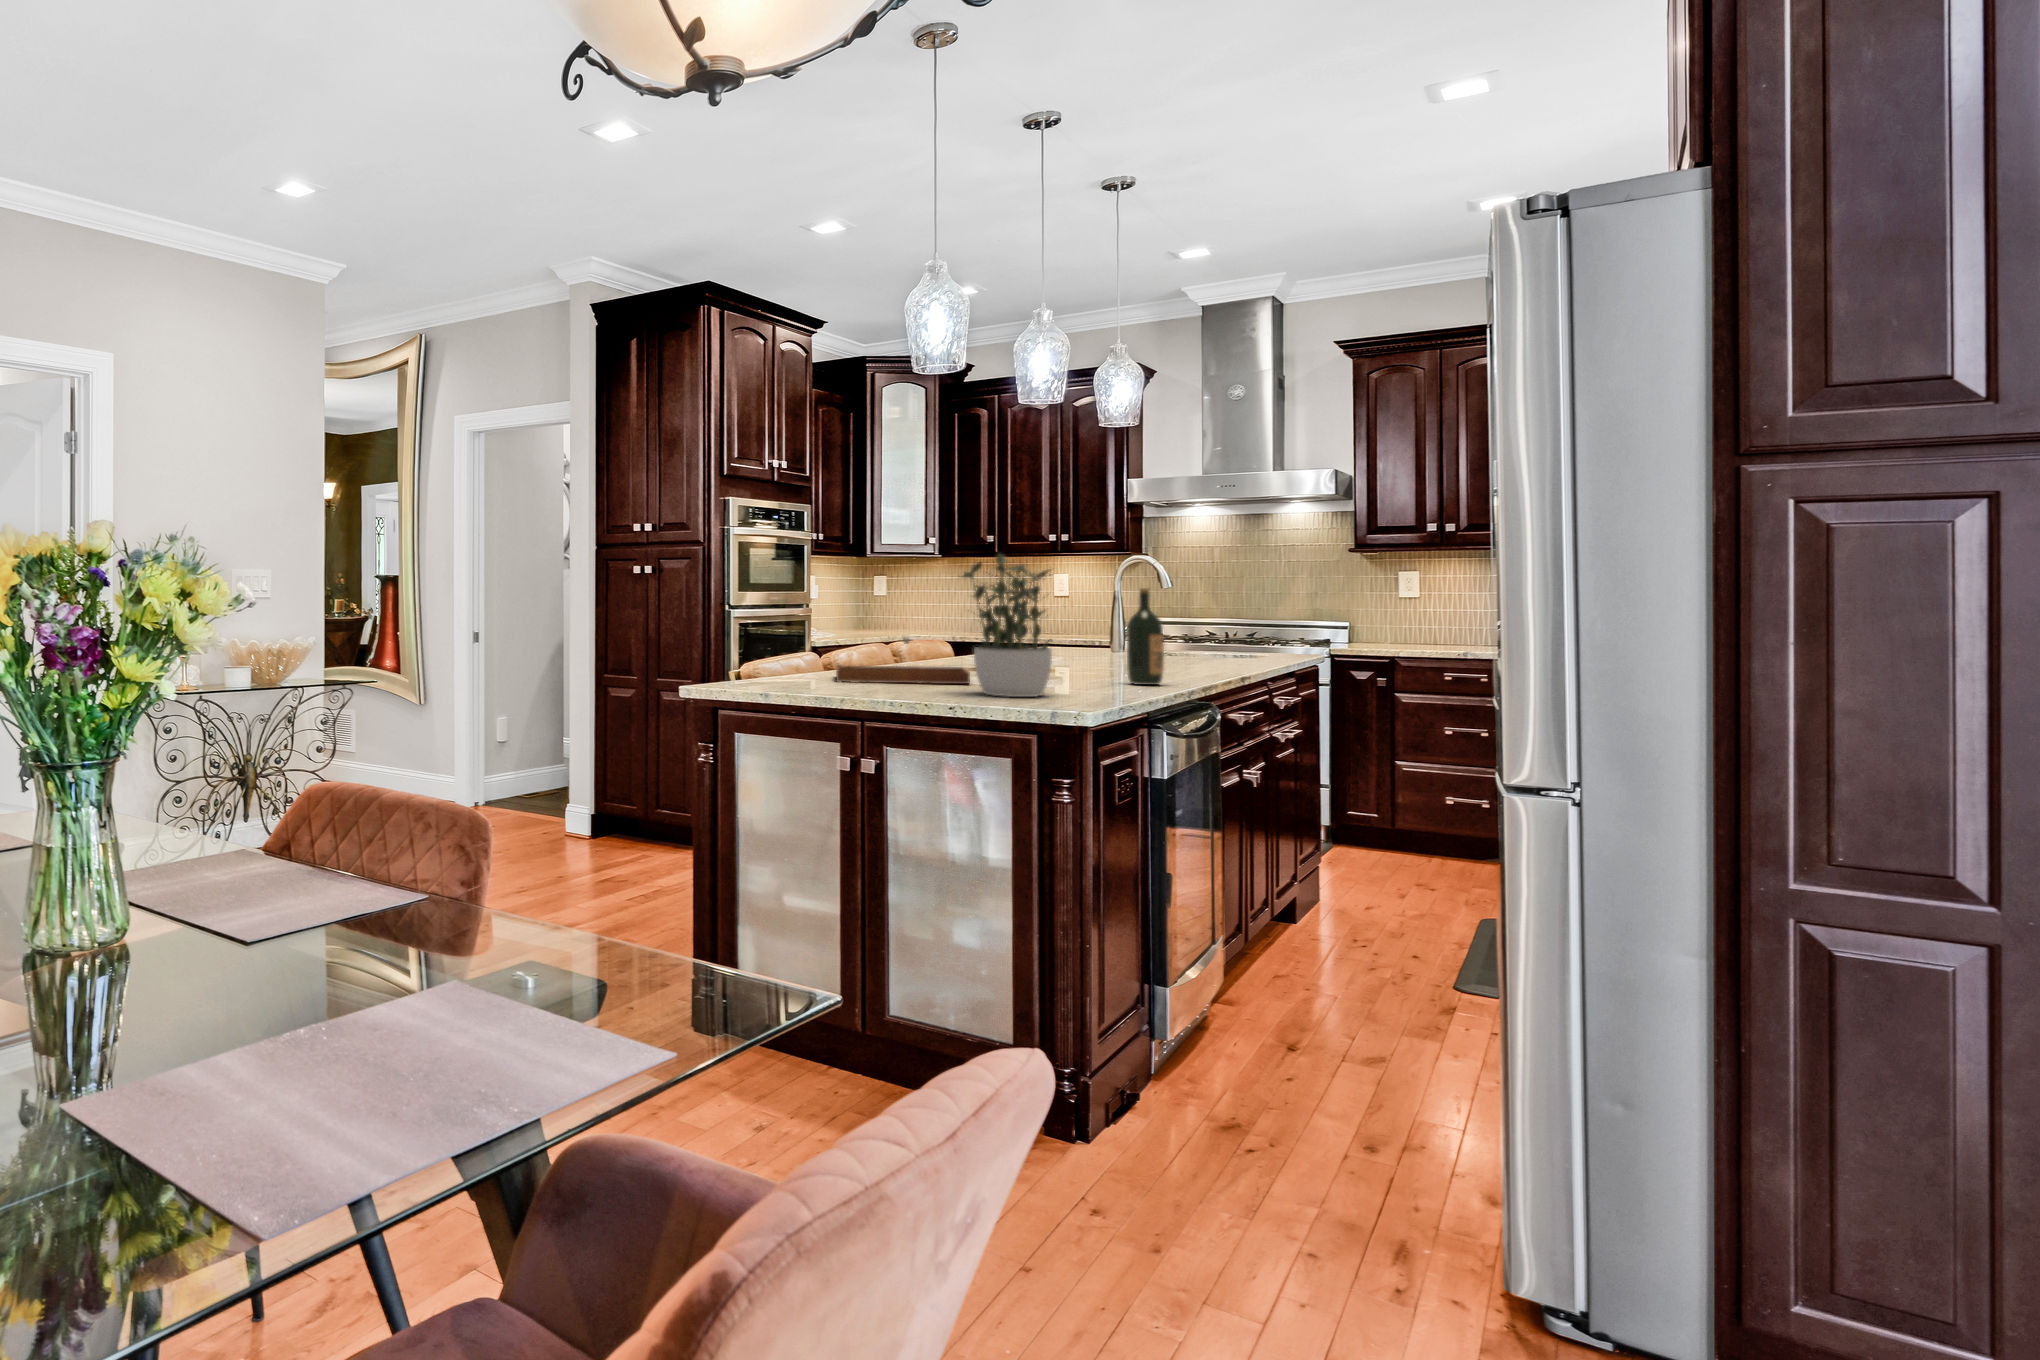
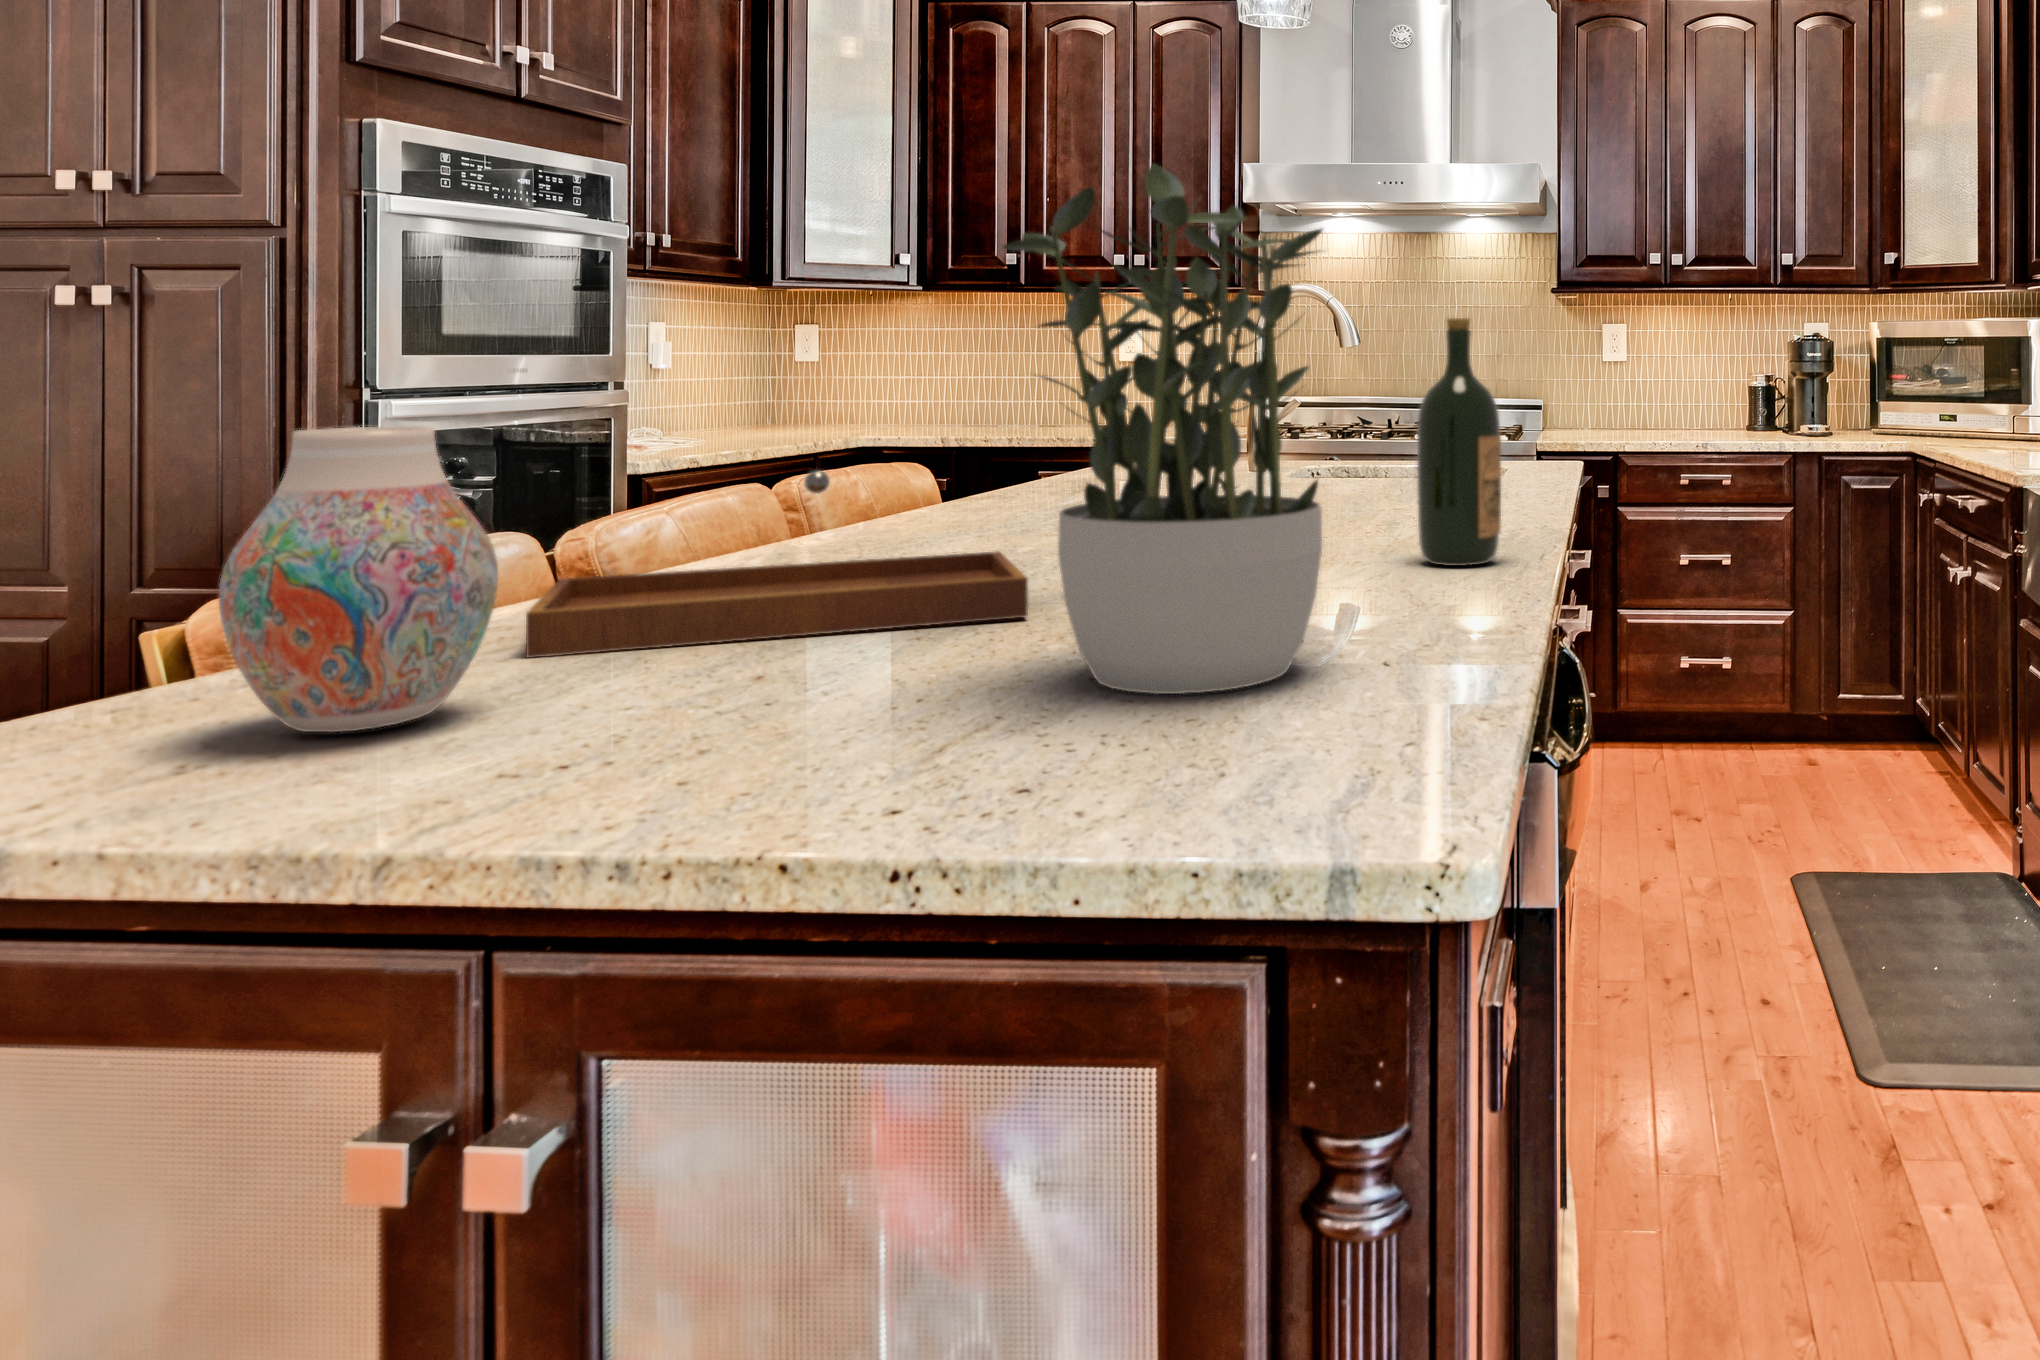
vase: none [789,620,840,687] -> present [219,426,498,732]

